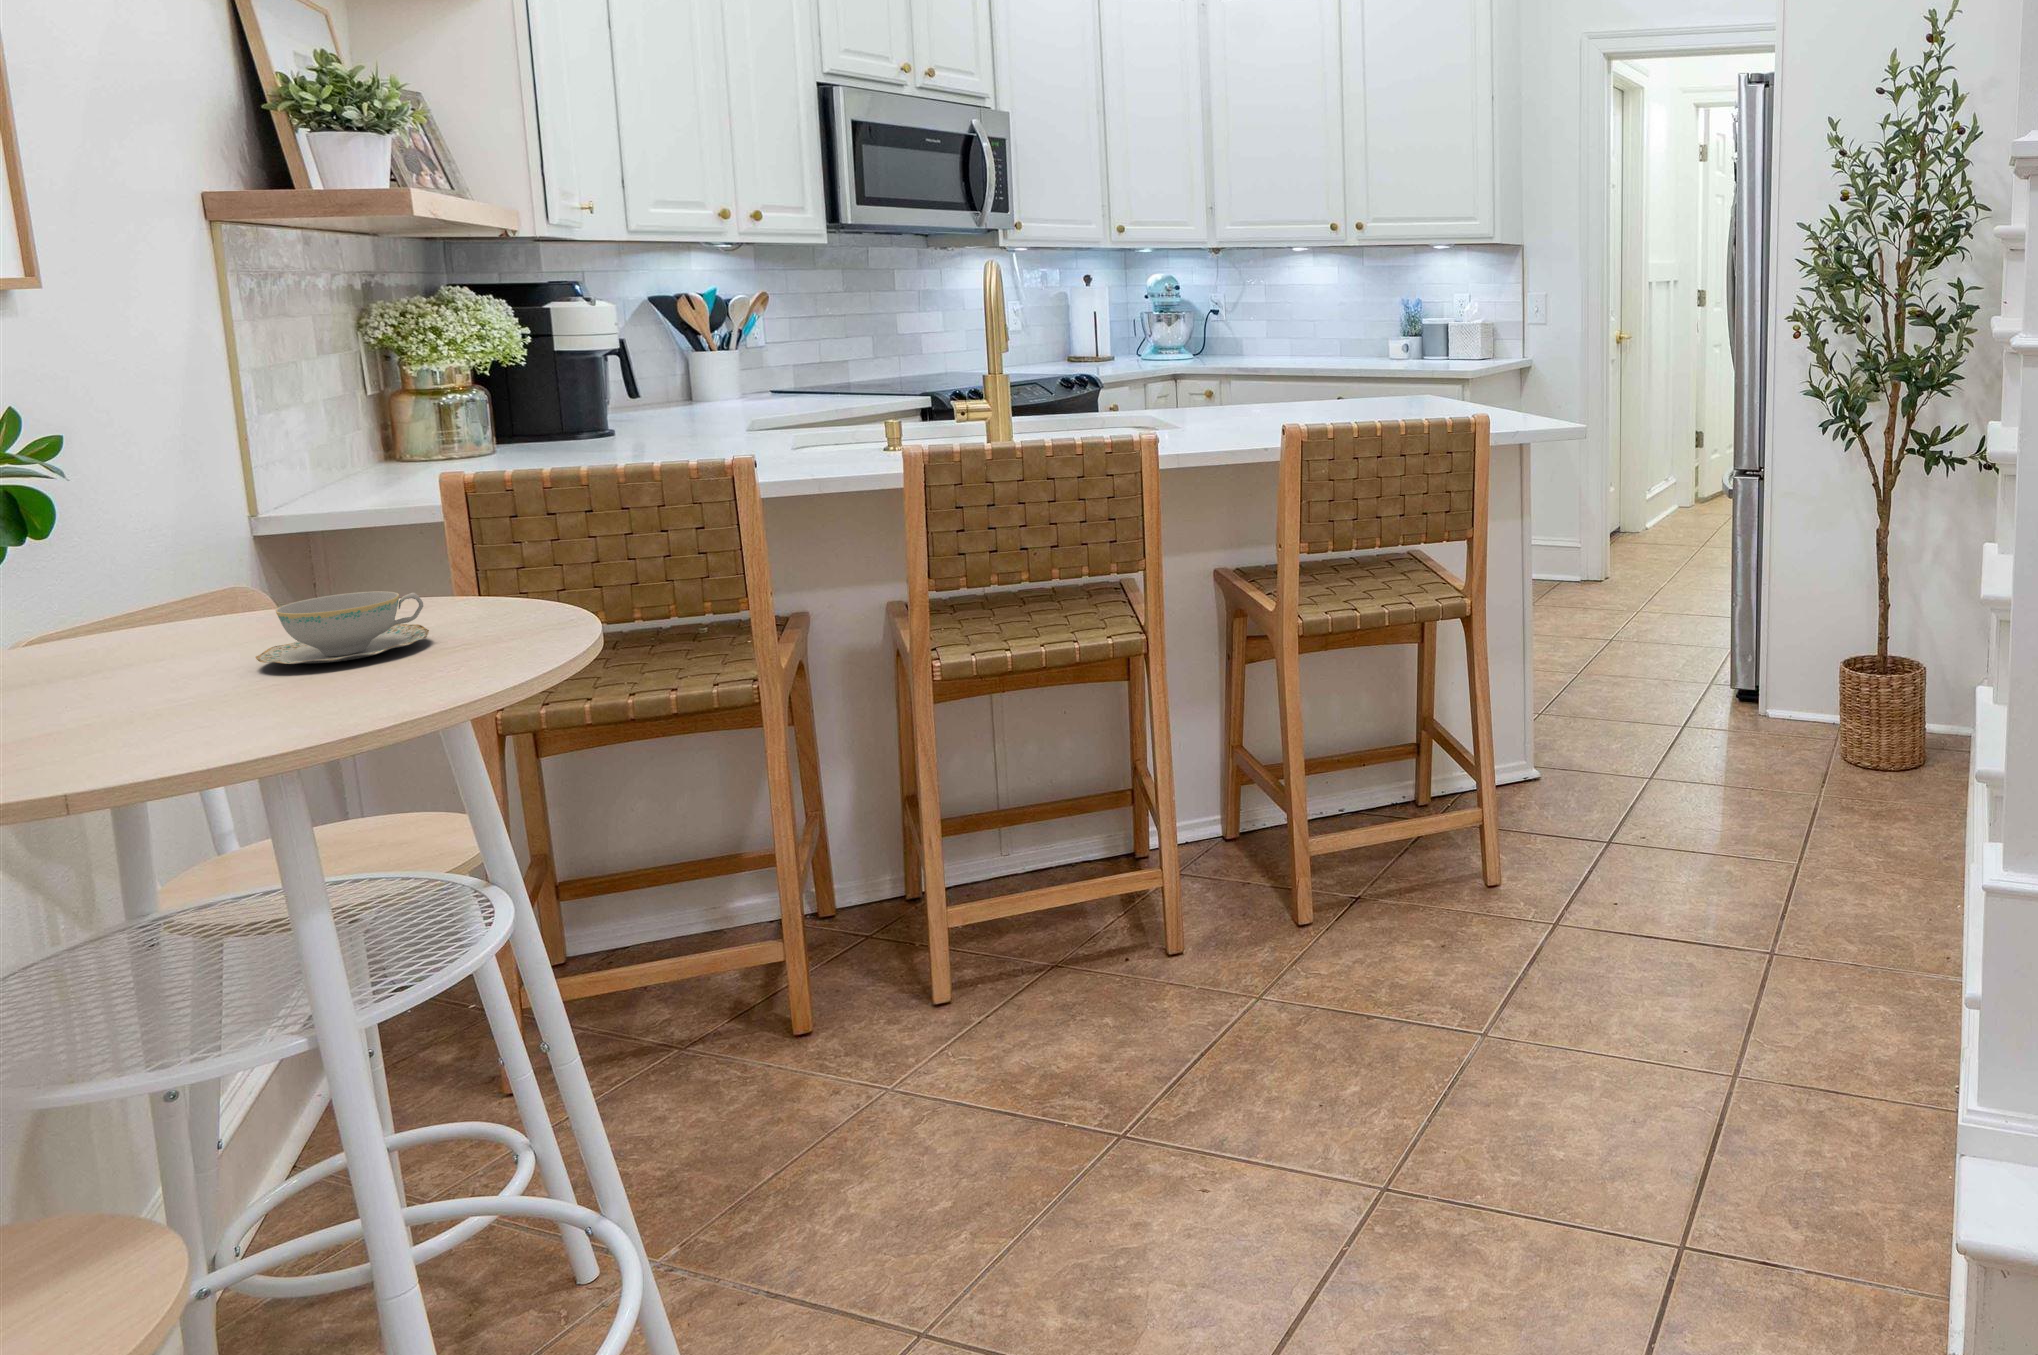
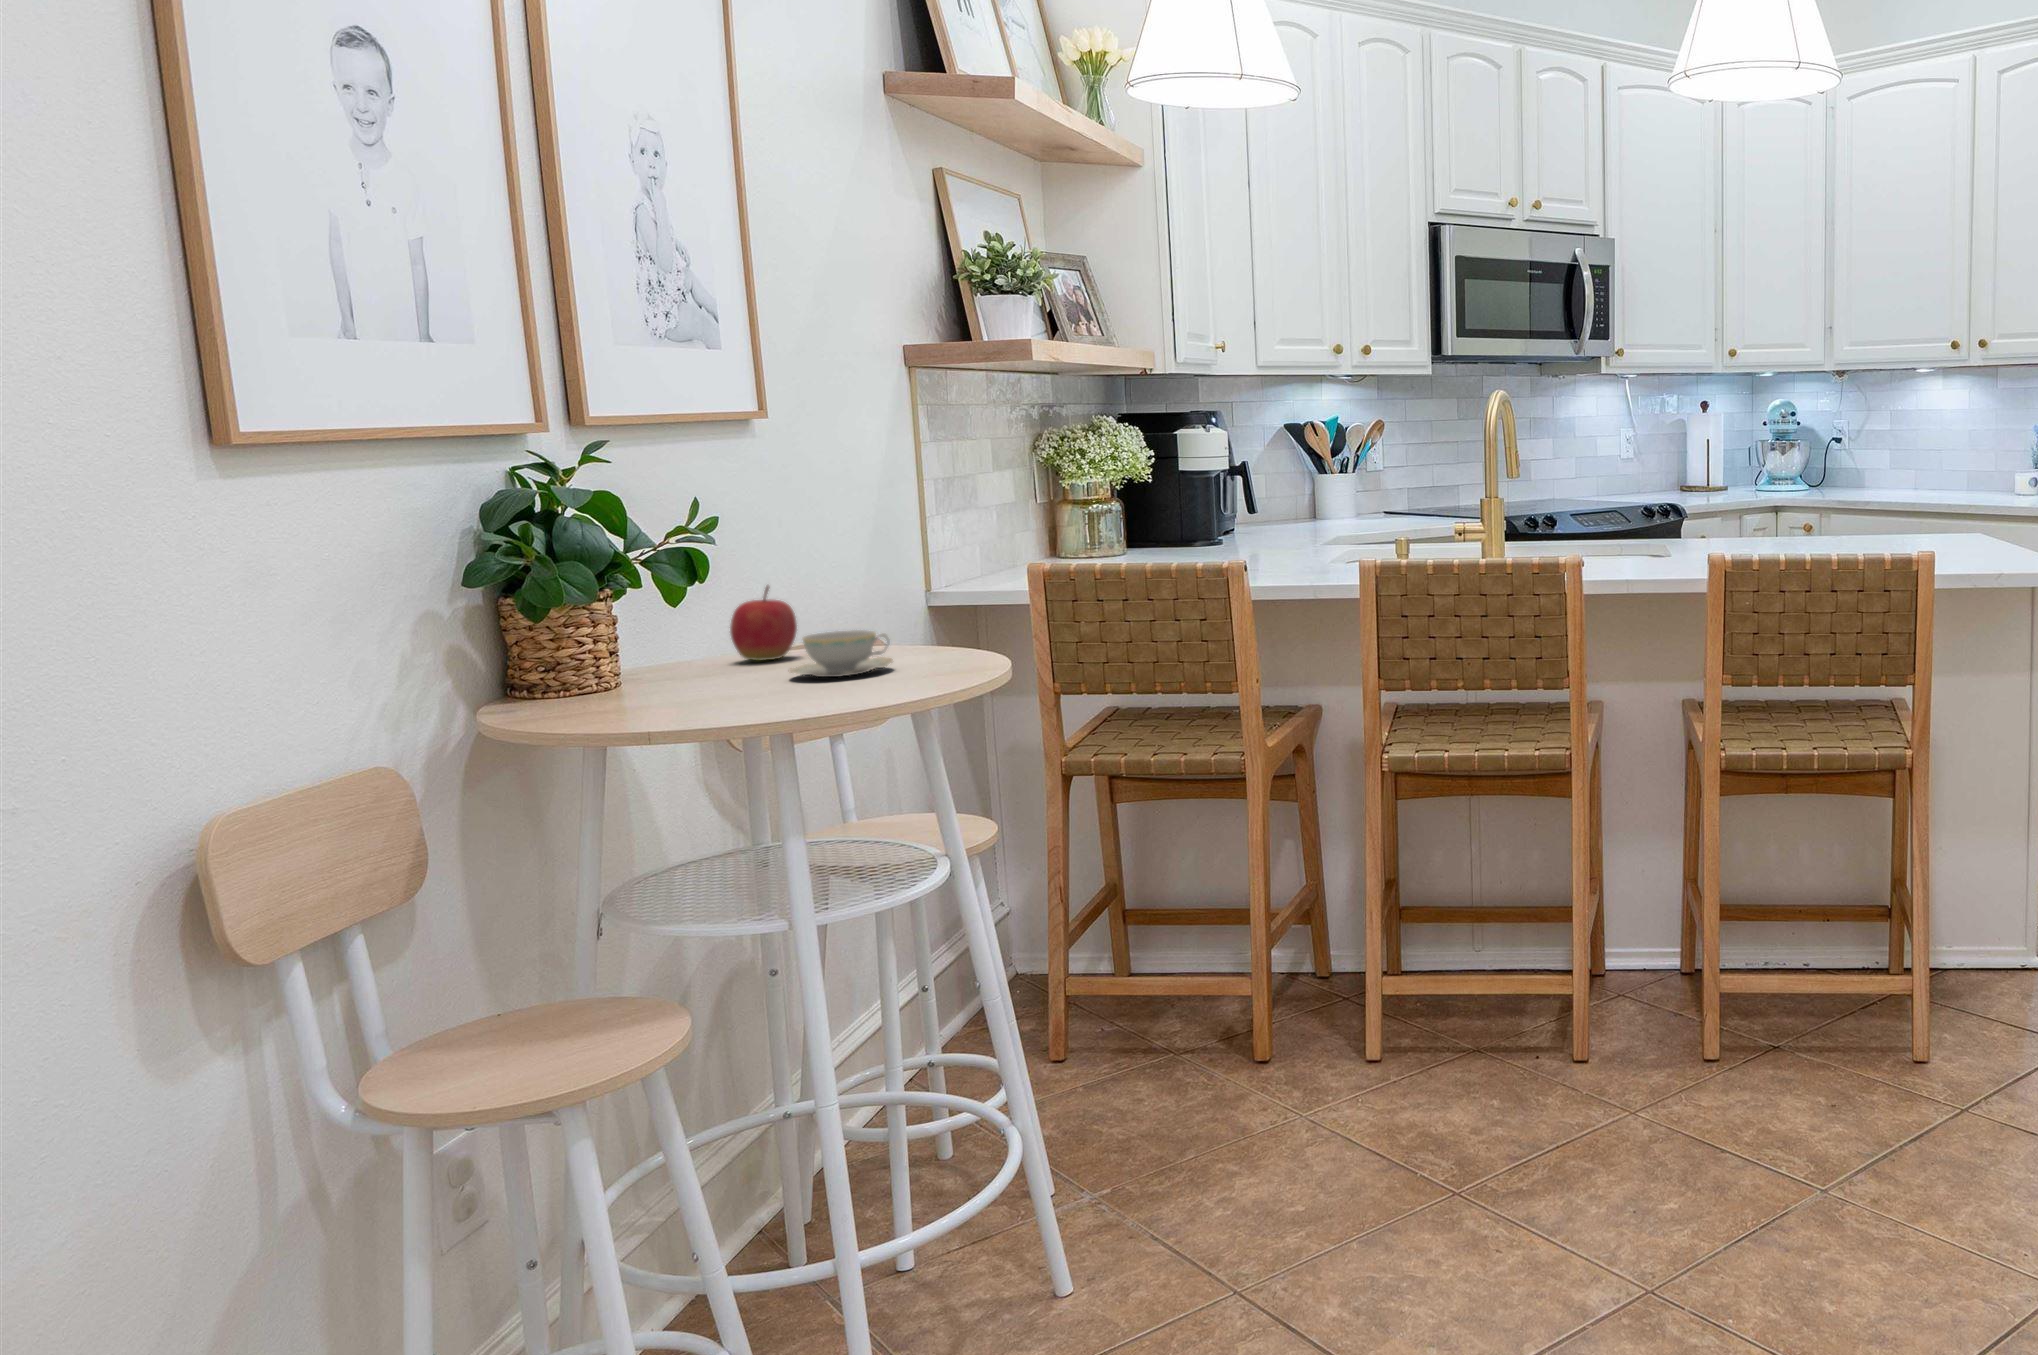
apple: none [82,538,205,648] -> present [730,586,797,661]

